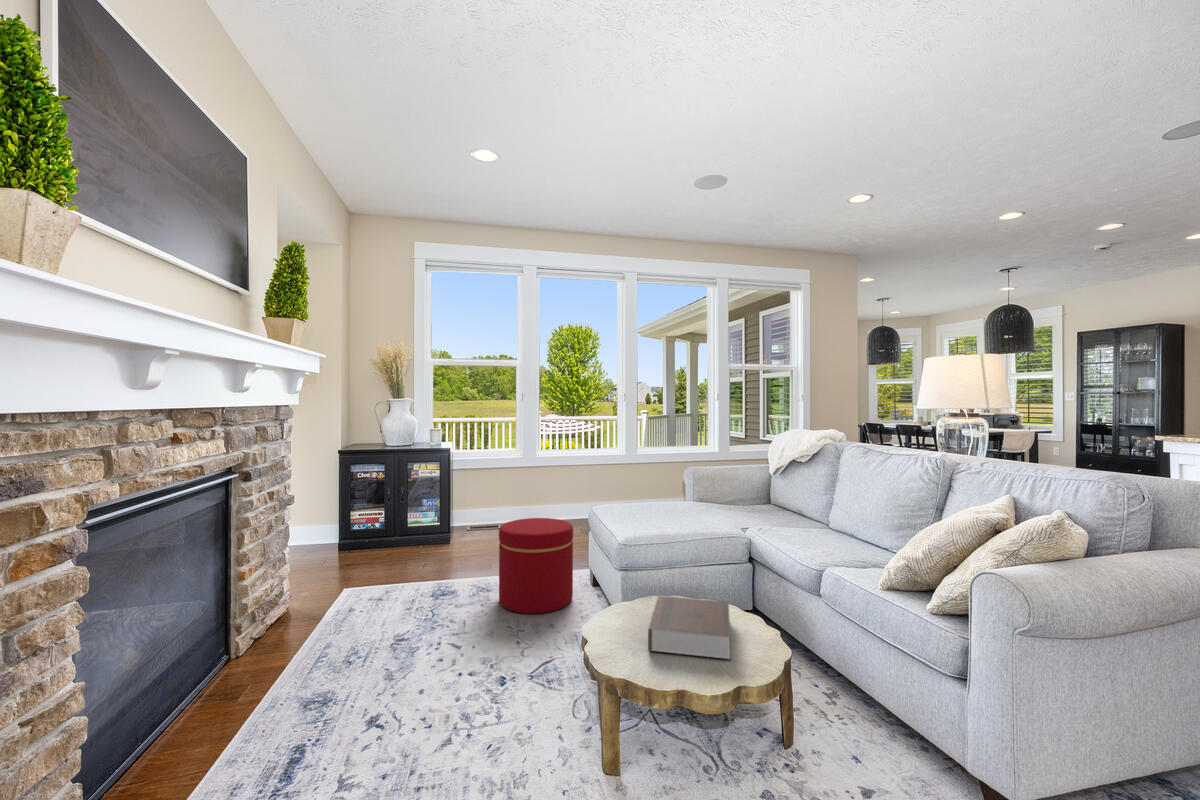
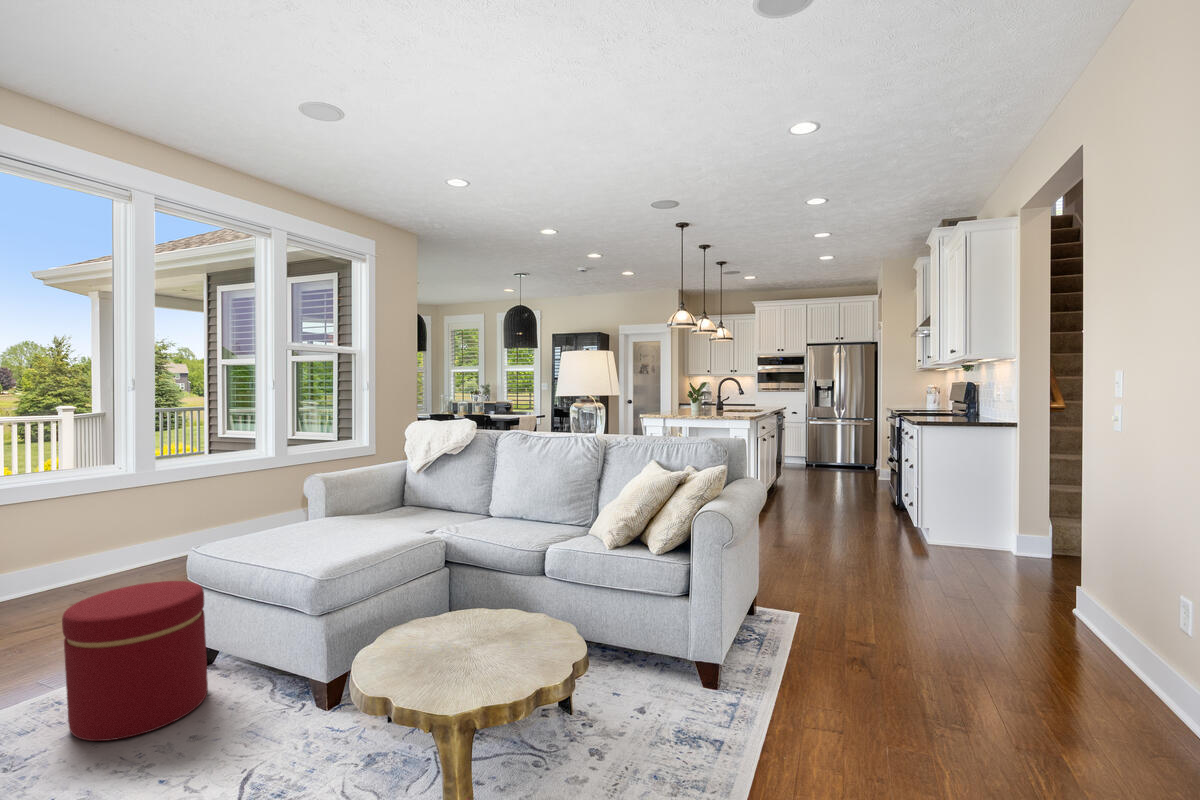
book: present [648,596,730,659] -> none [435,602,549,673]

